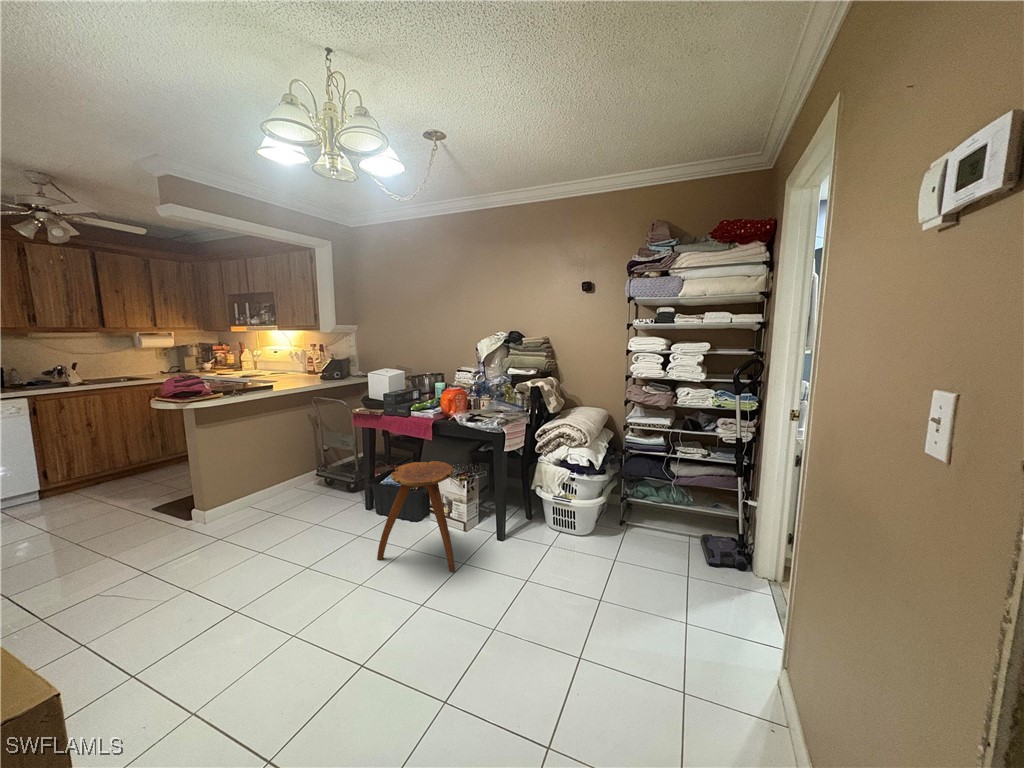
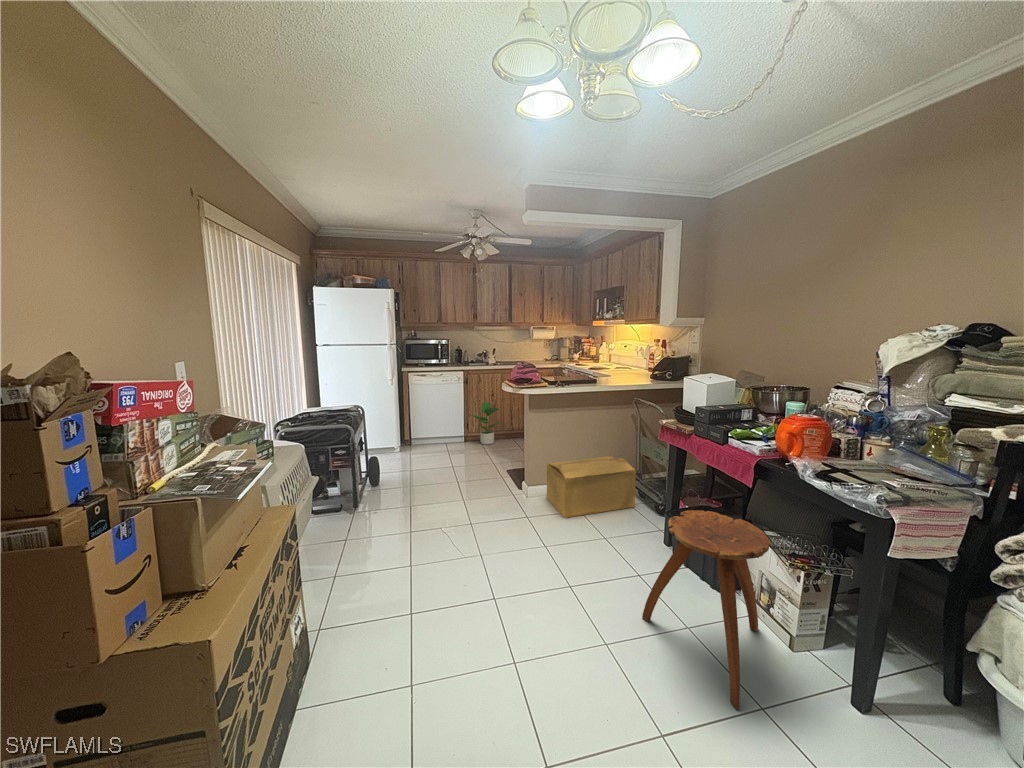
potted plant: none [48,435,113,494] -> present [472,401,500,445]
cardboard box: none [228,454,329,525] -> present [547,456,636,518]

